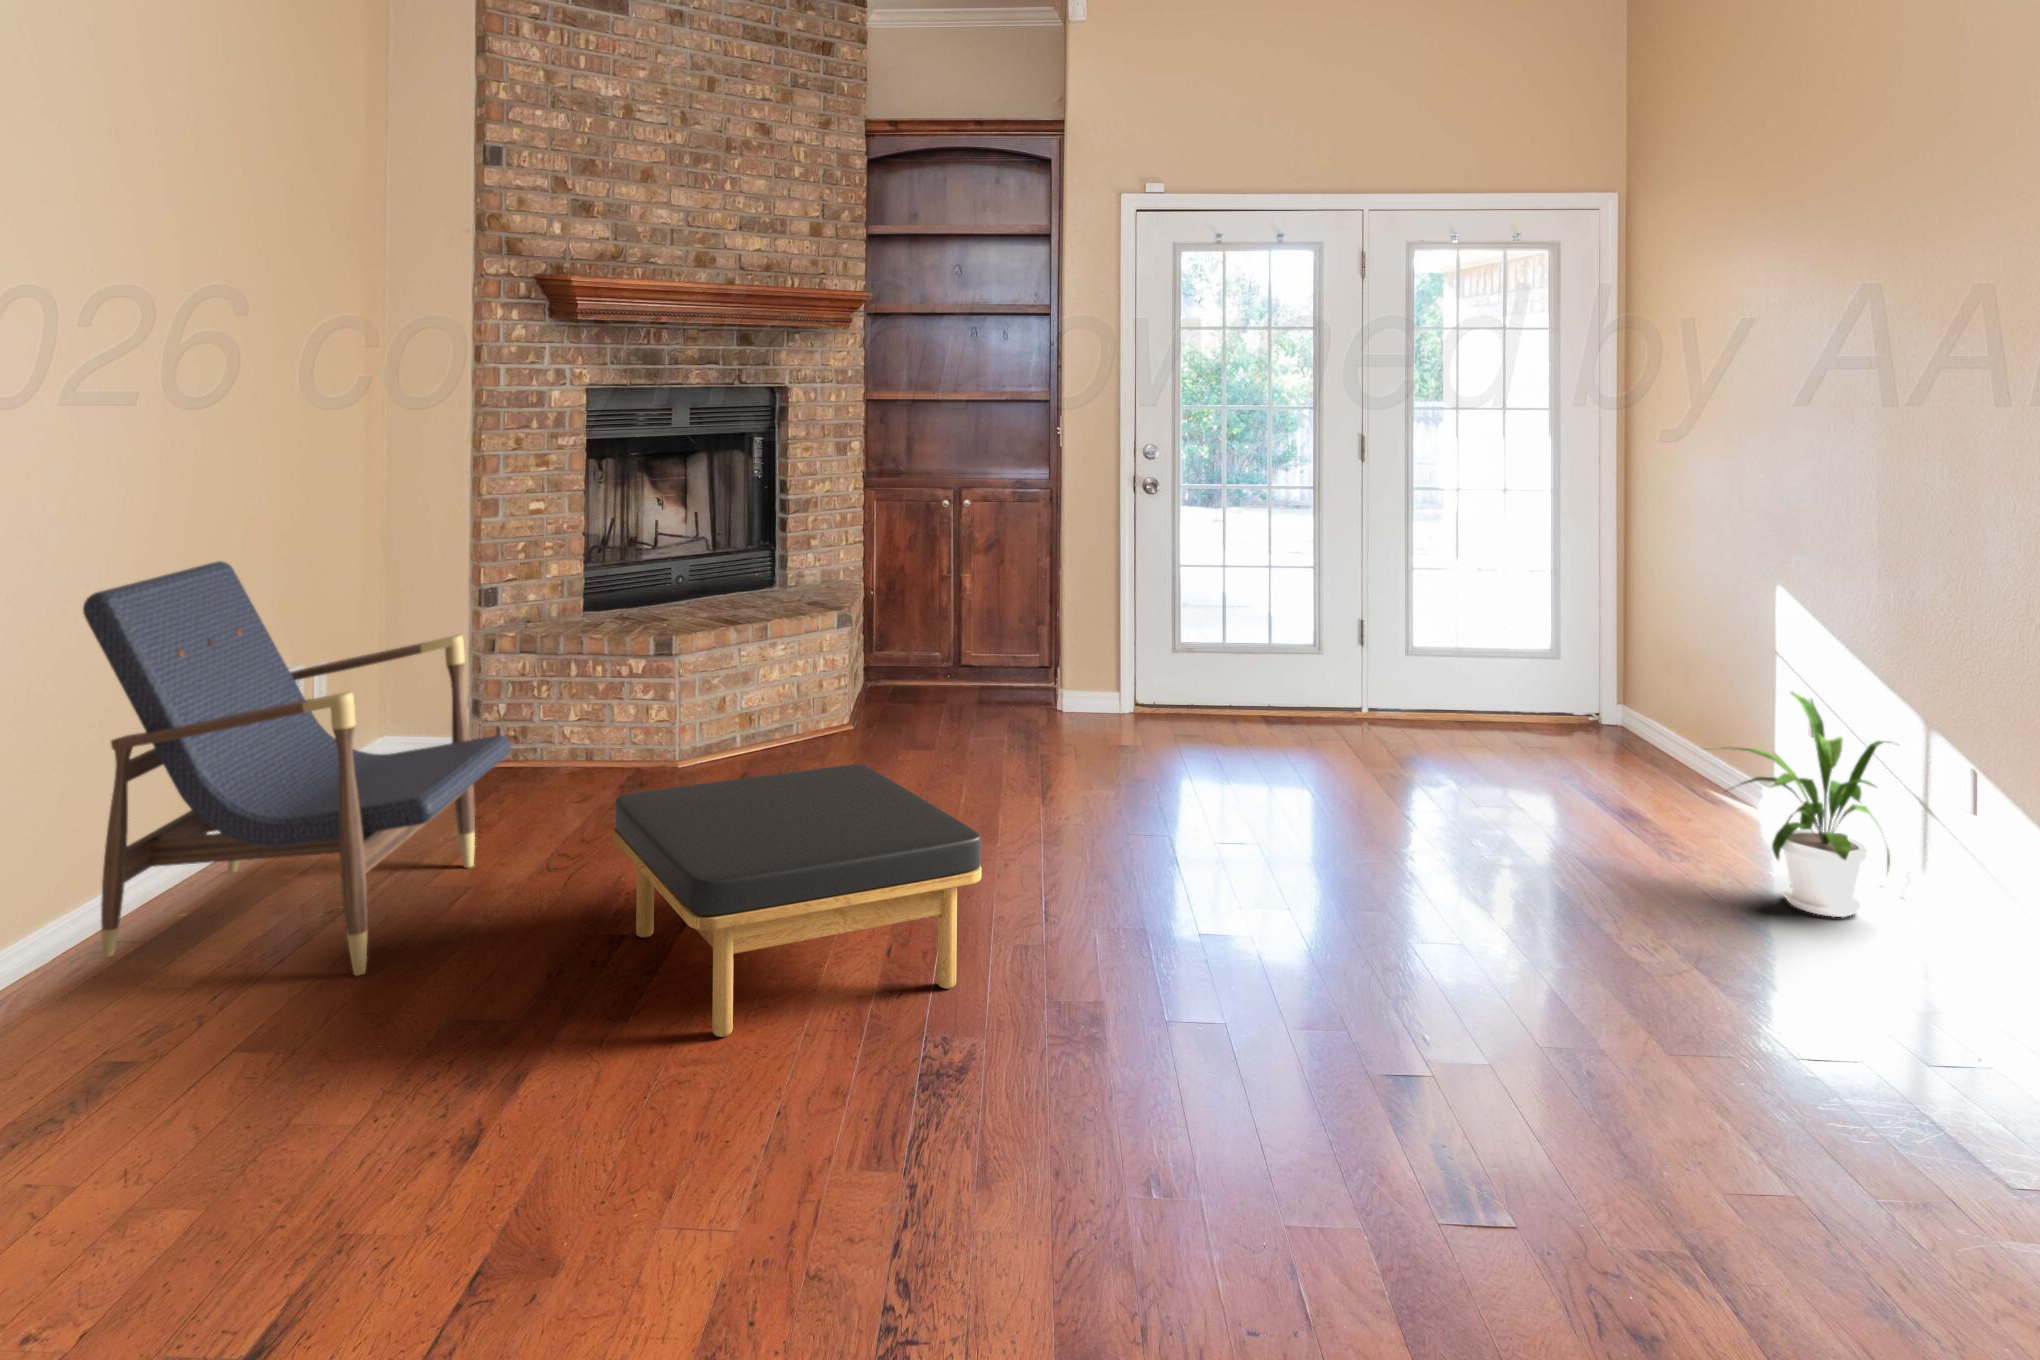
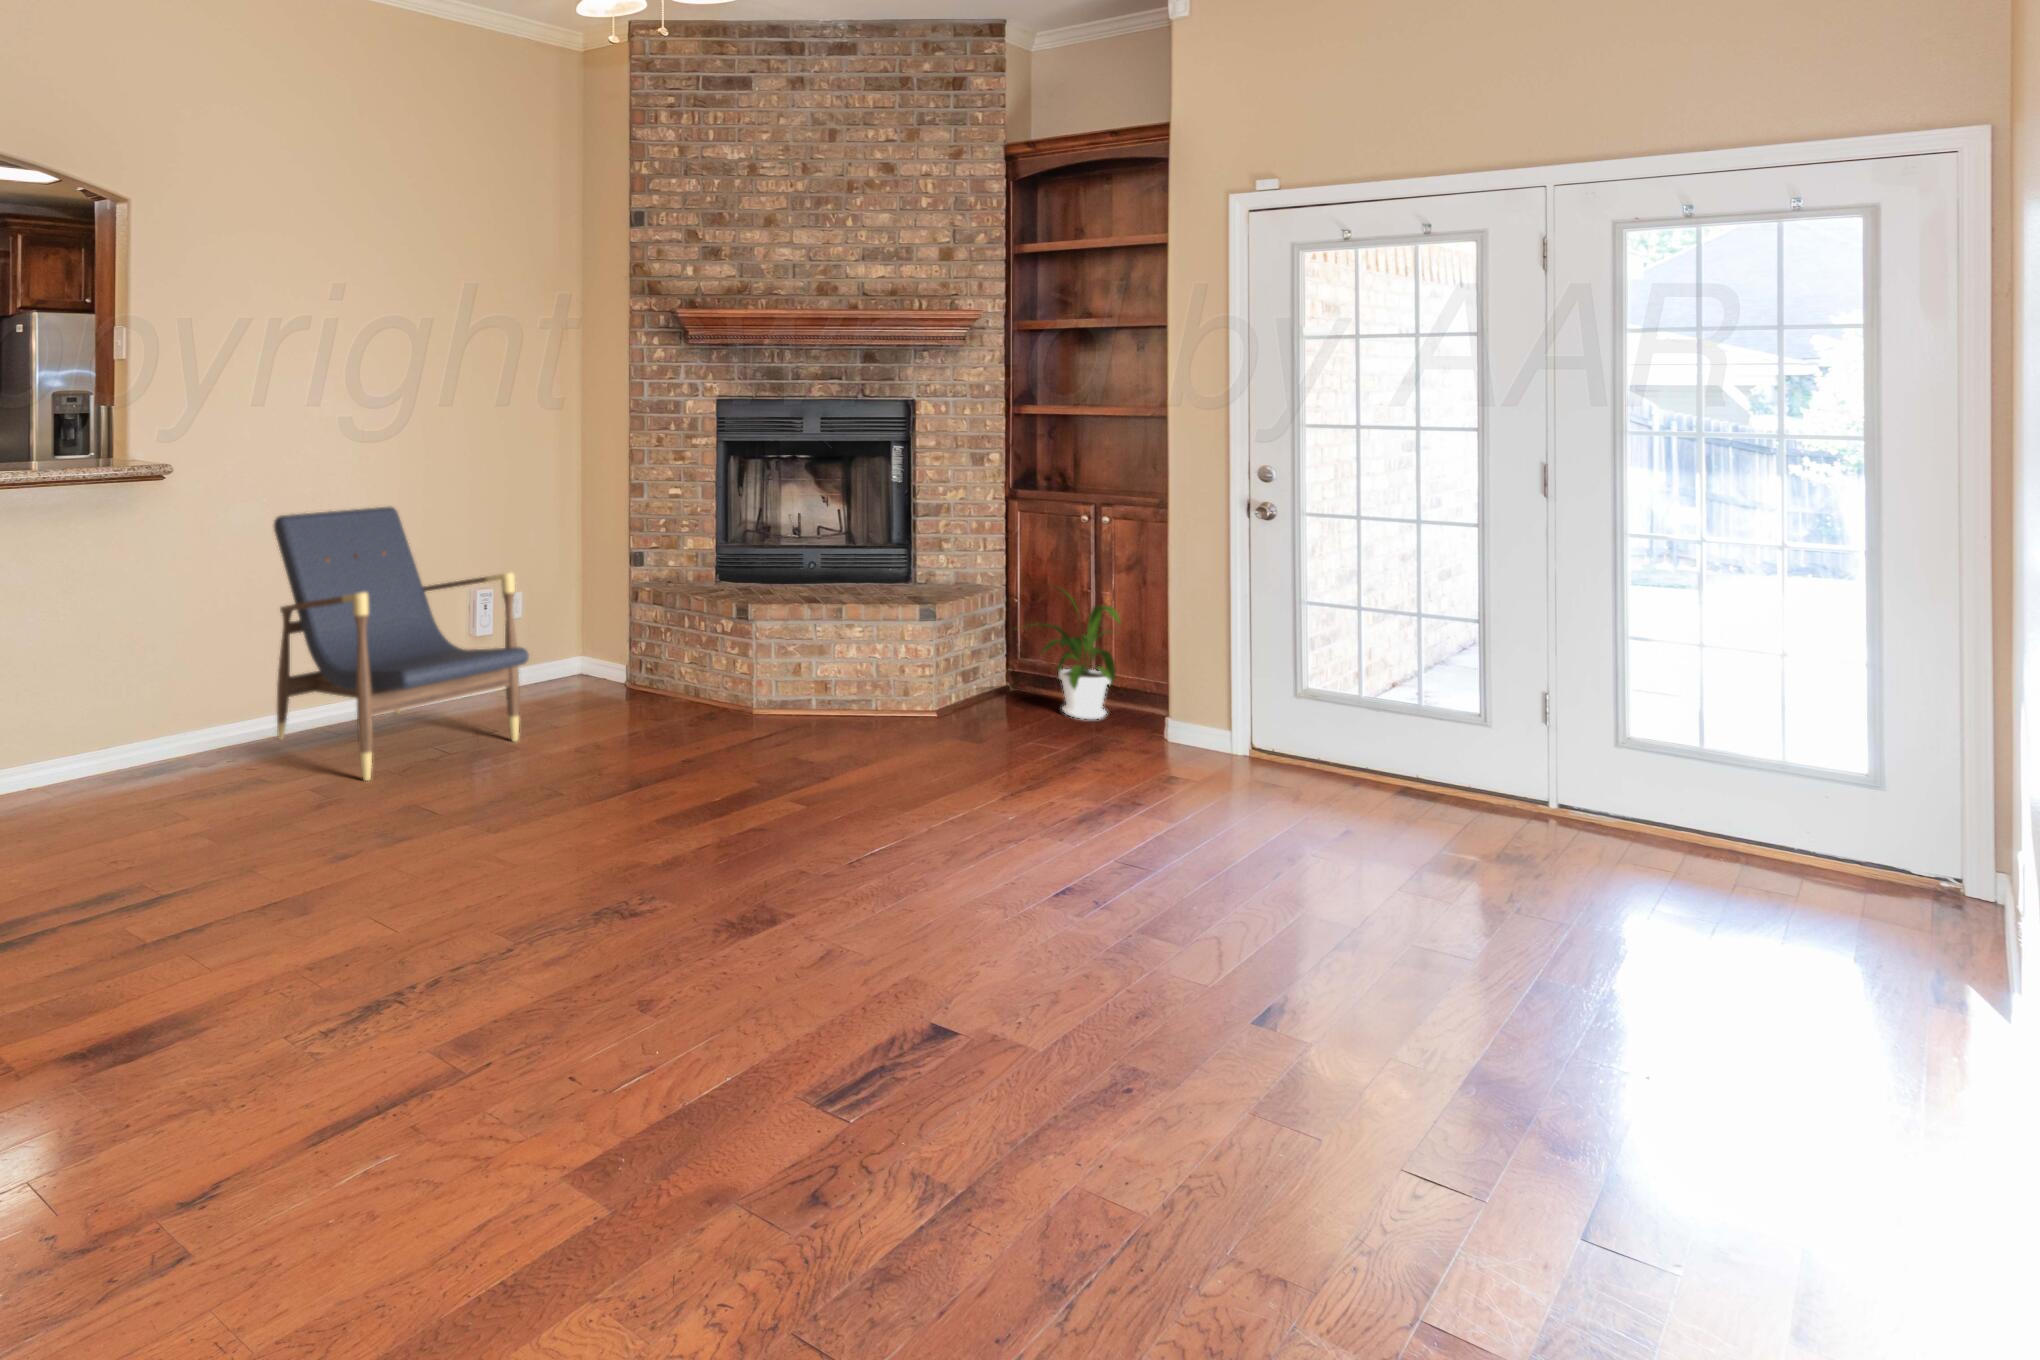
house plant: present [1730,692,1890,917] -> present [1043,591,1120,719]
ottoman: present [613,764,982,1037] -> none [456,697,727,893]

